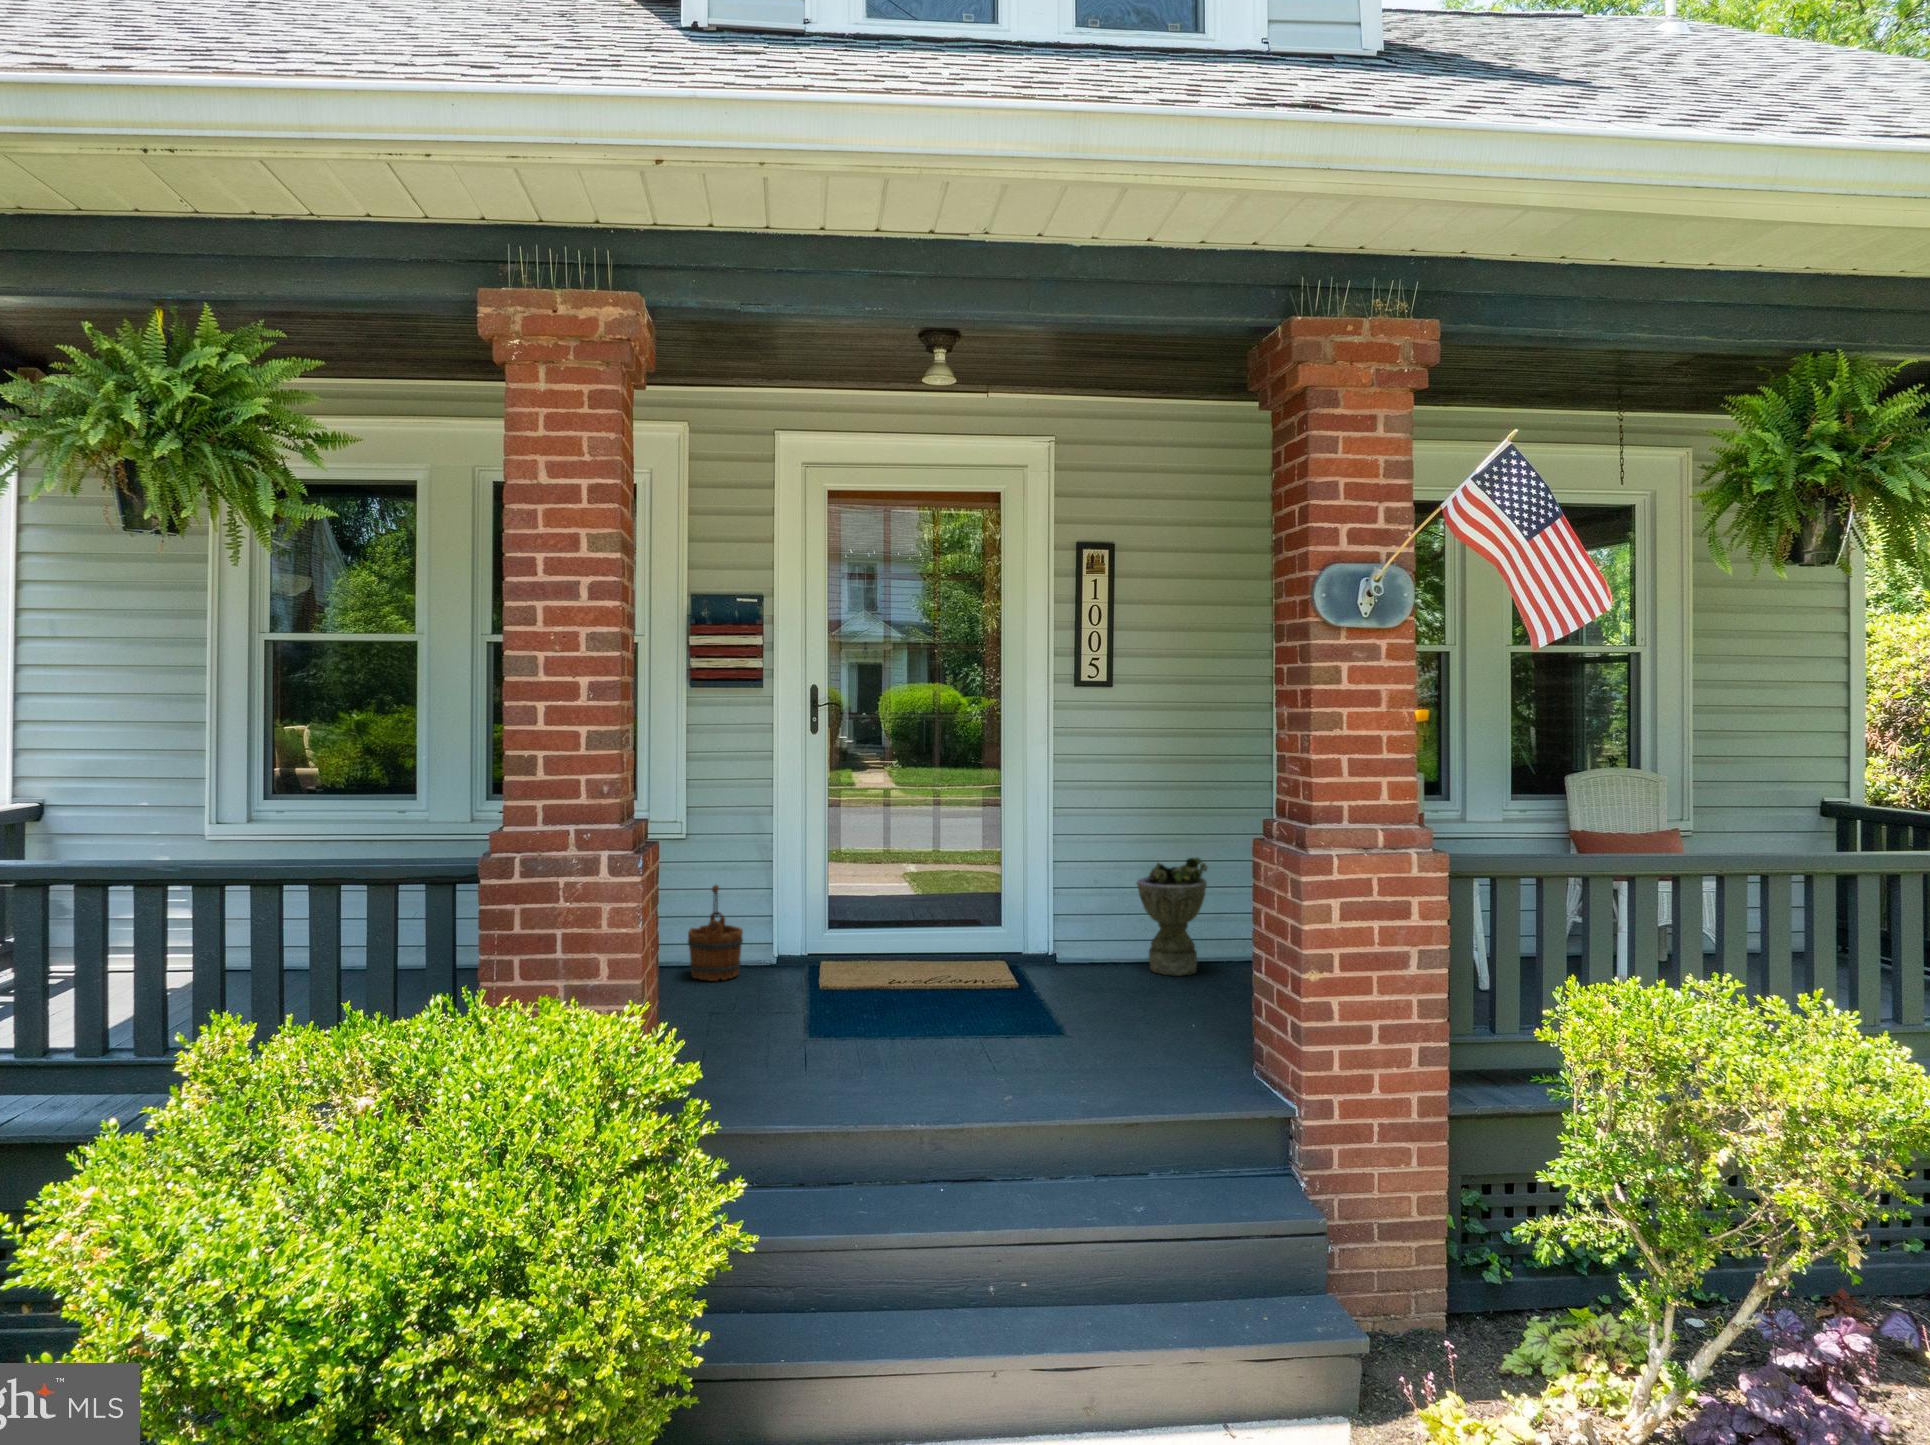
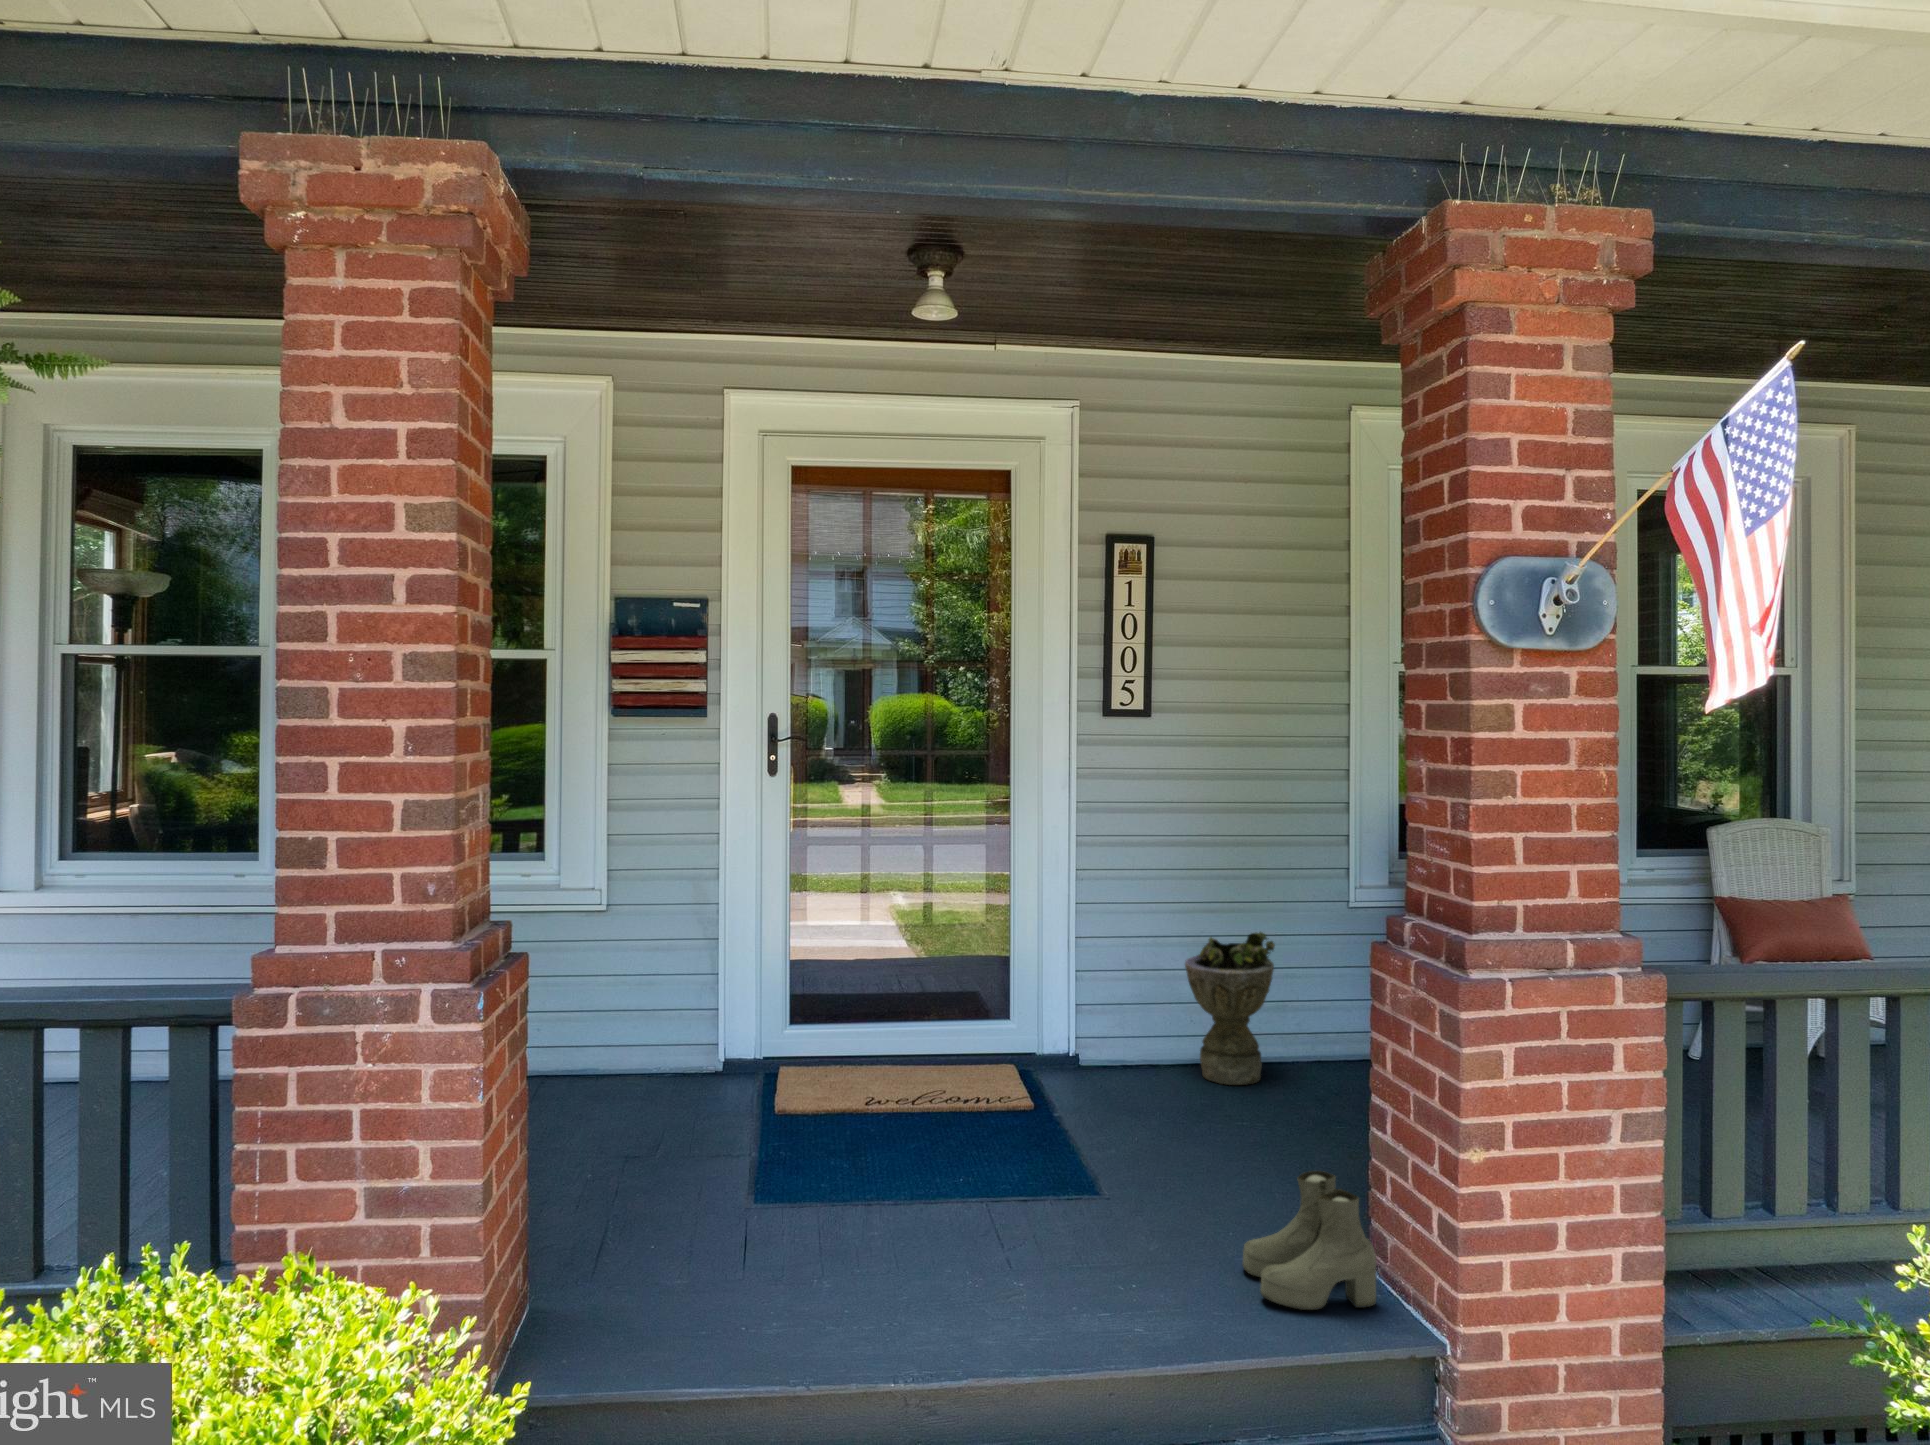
wooden bucket: present [688,885,743,981] -> none [608,971,680,1099]
boots: none [1161,1005,1254,1094] -> present [1242,1171,1376,1310]

